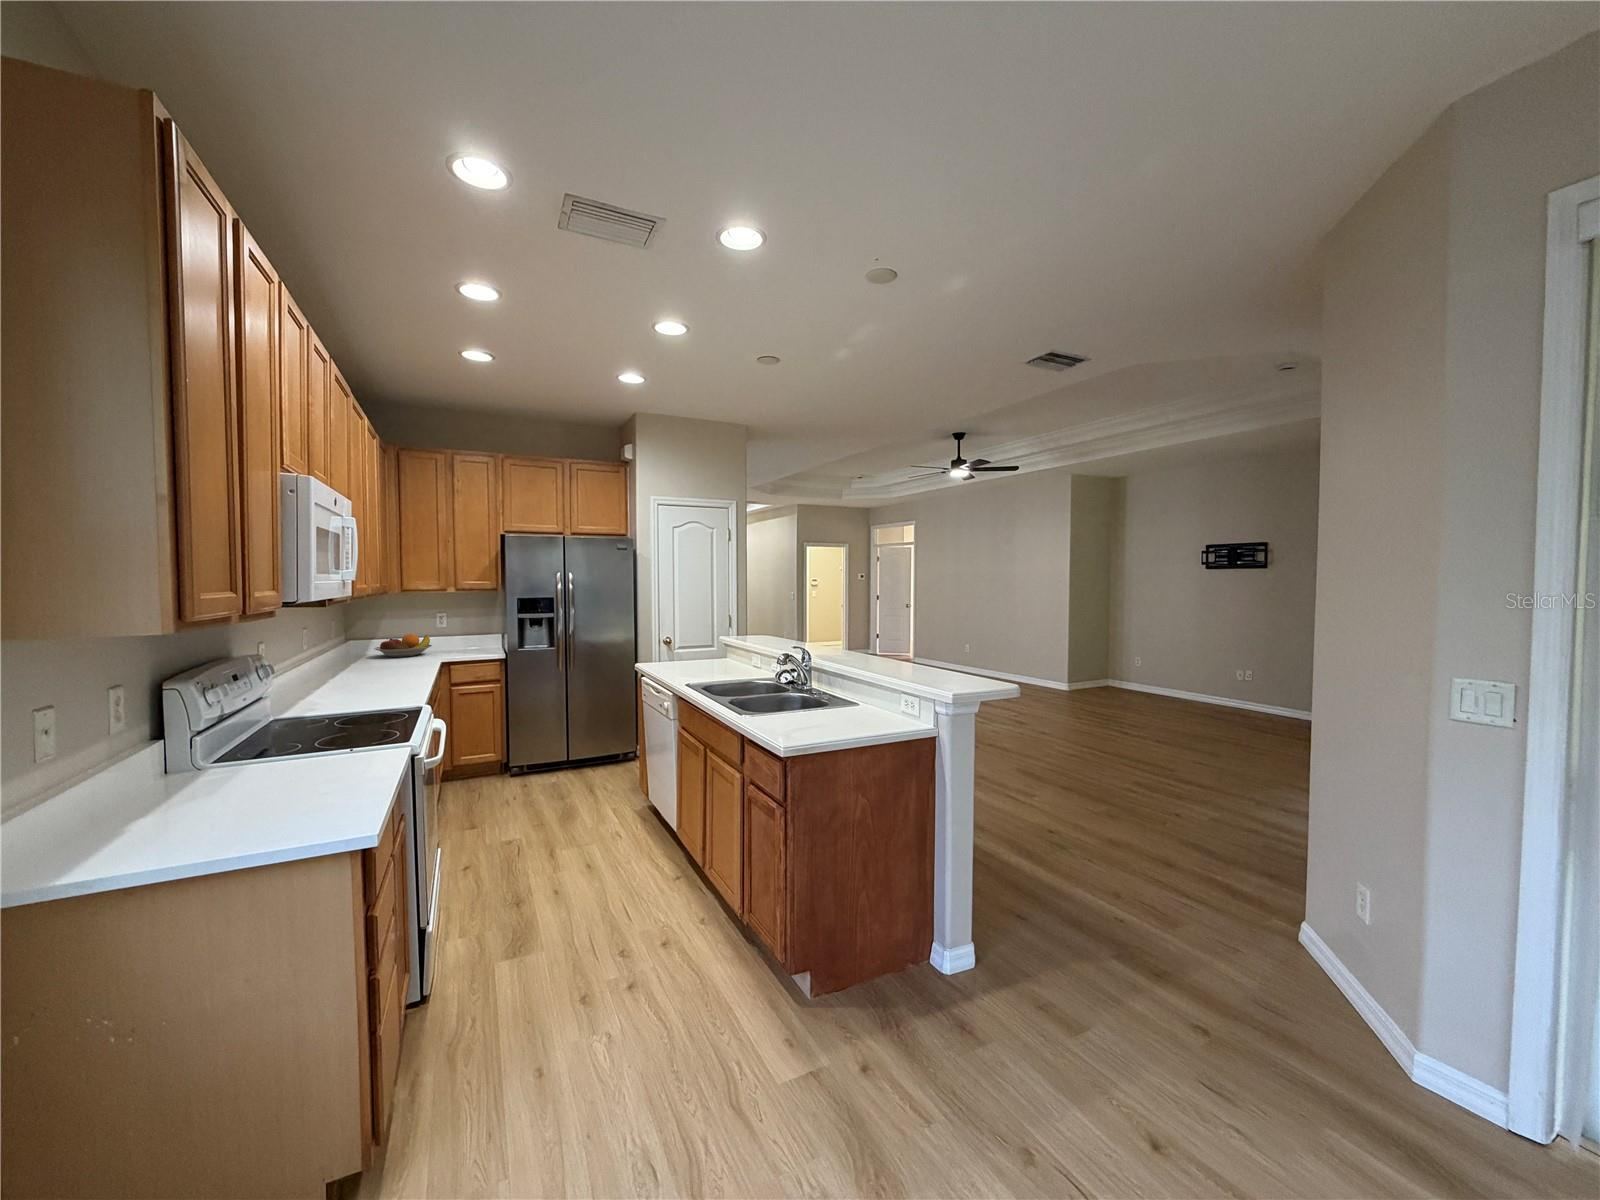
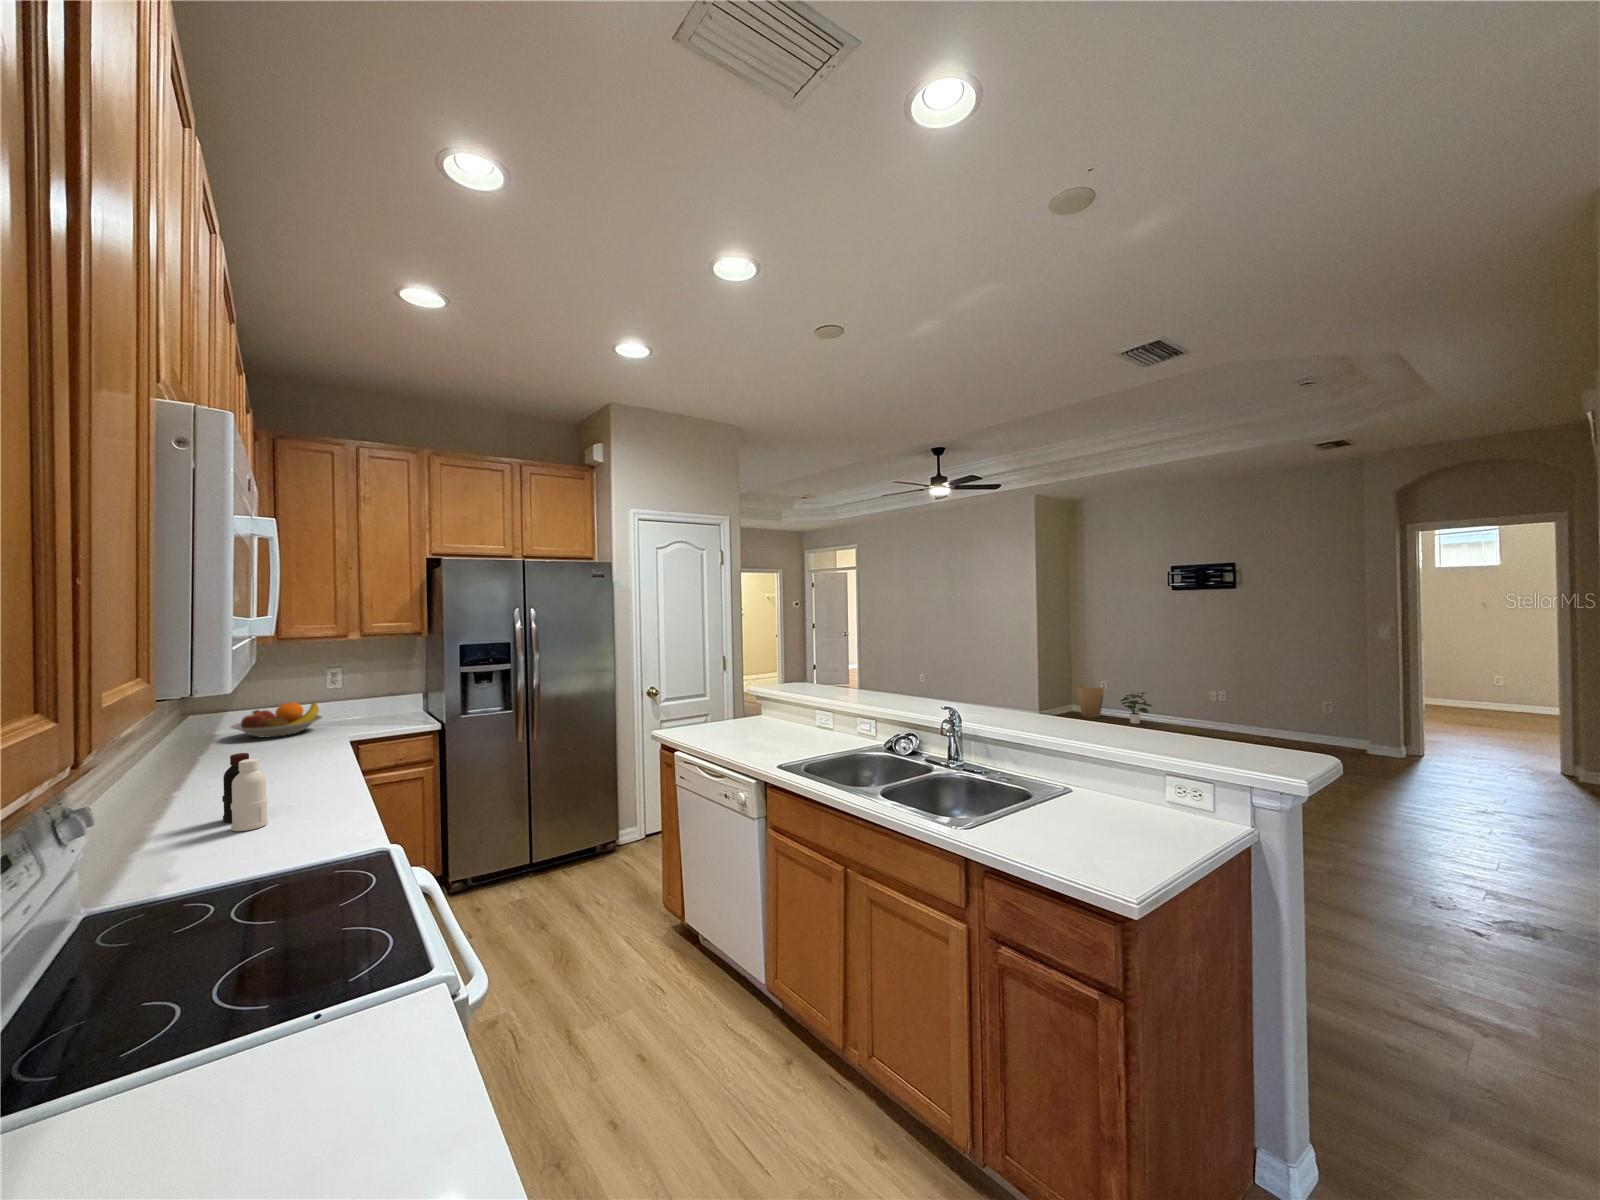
bottle: none [346,653,368,697] -> present [222,753,268,831]
trash can: none [1110,661,1139,693] -> present [1076,685,1104,718]
potted plant: none [1150,670,1183,700] -> present [1121,692,1152,724]

